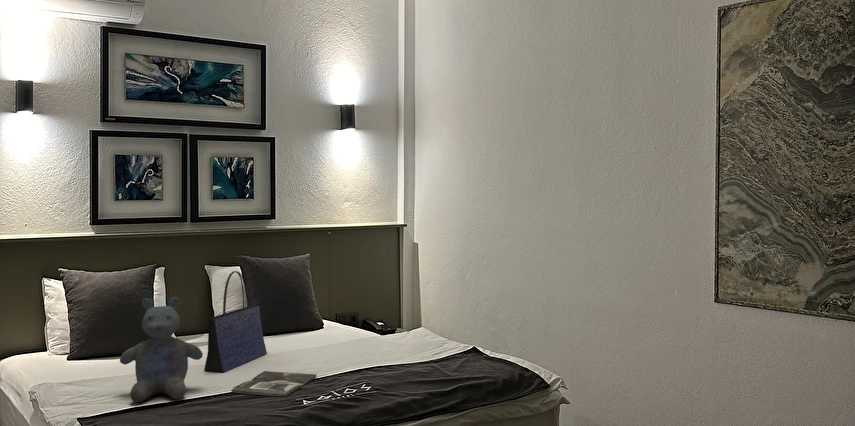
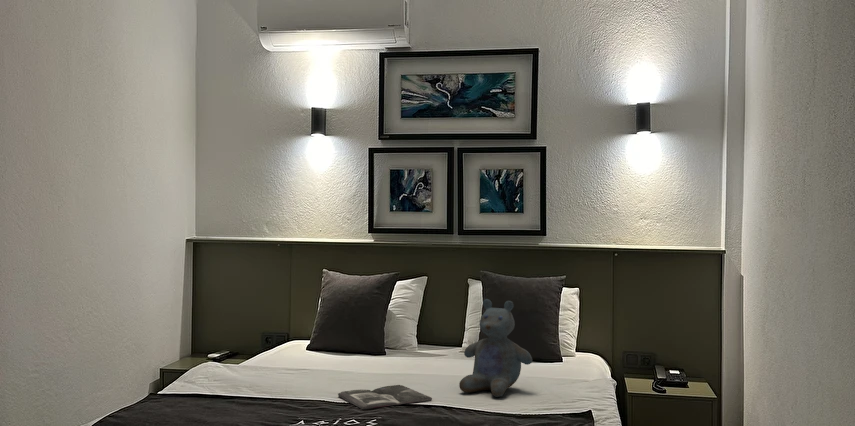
tote bag: present [204,271,267,372] -> none [370,281,454,380]
stuffed bear: present [120,297,203,402] -> present [459,299,532,397]

